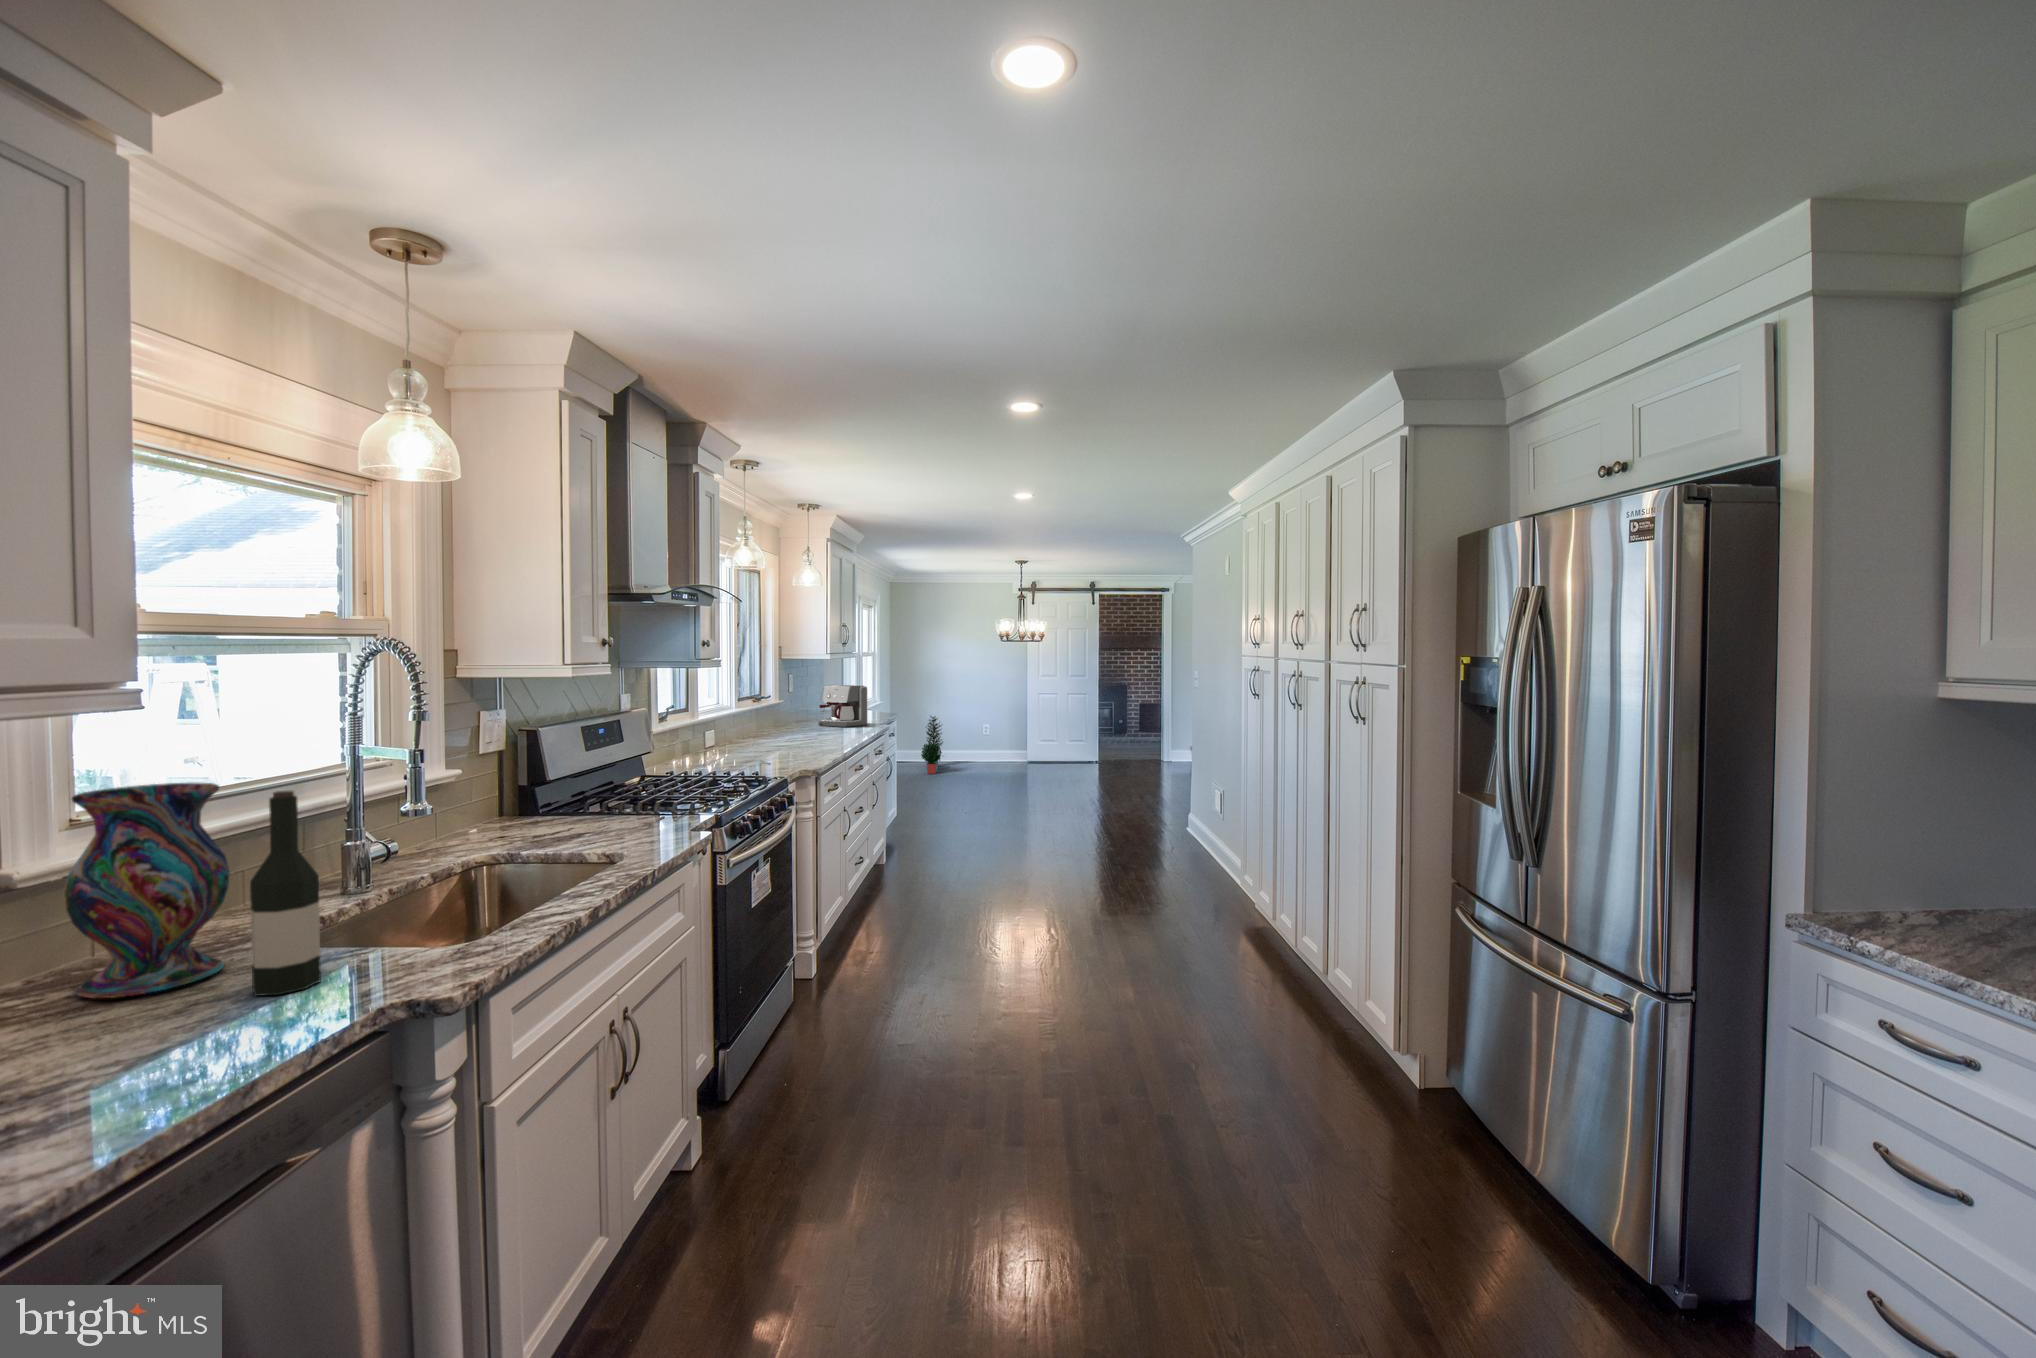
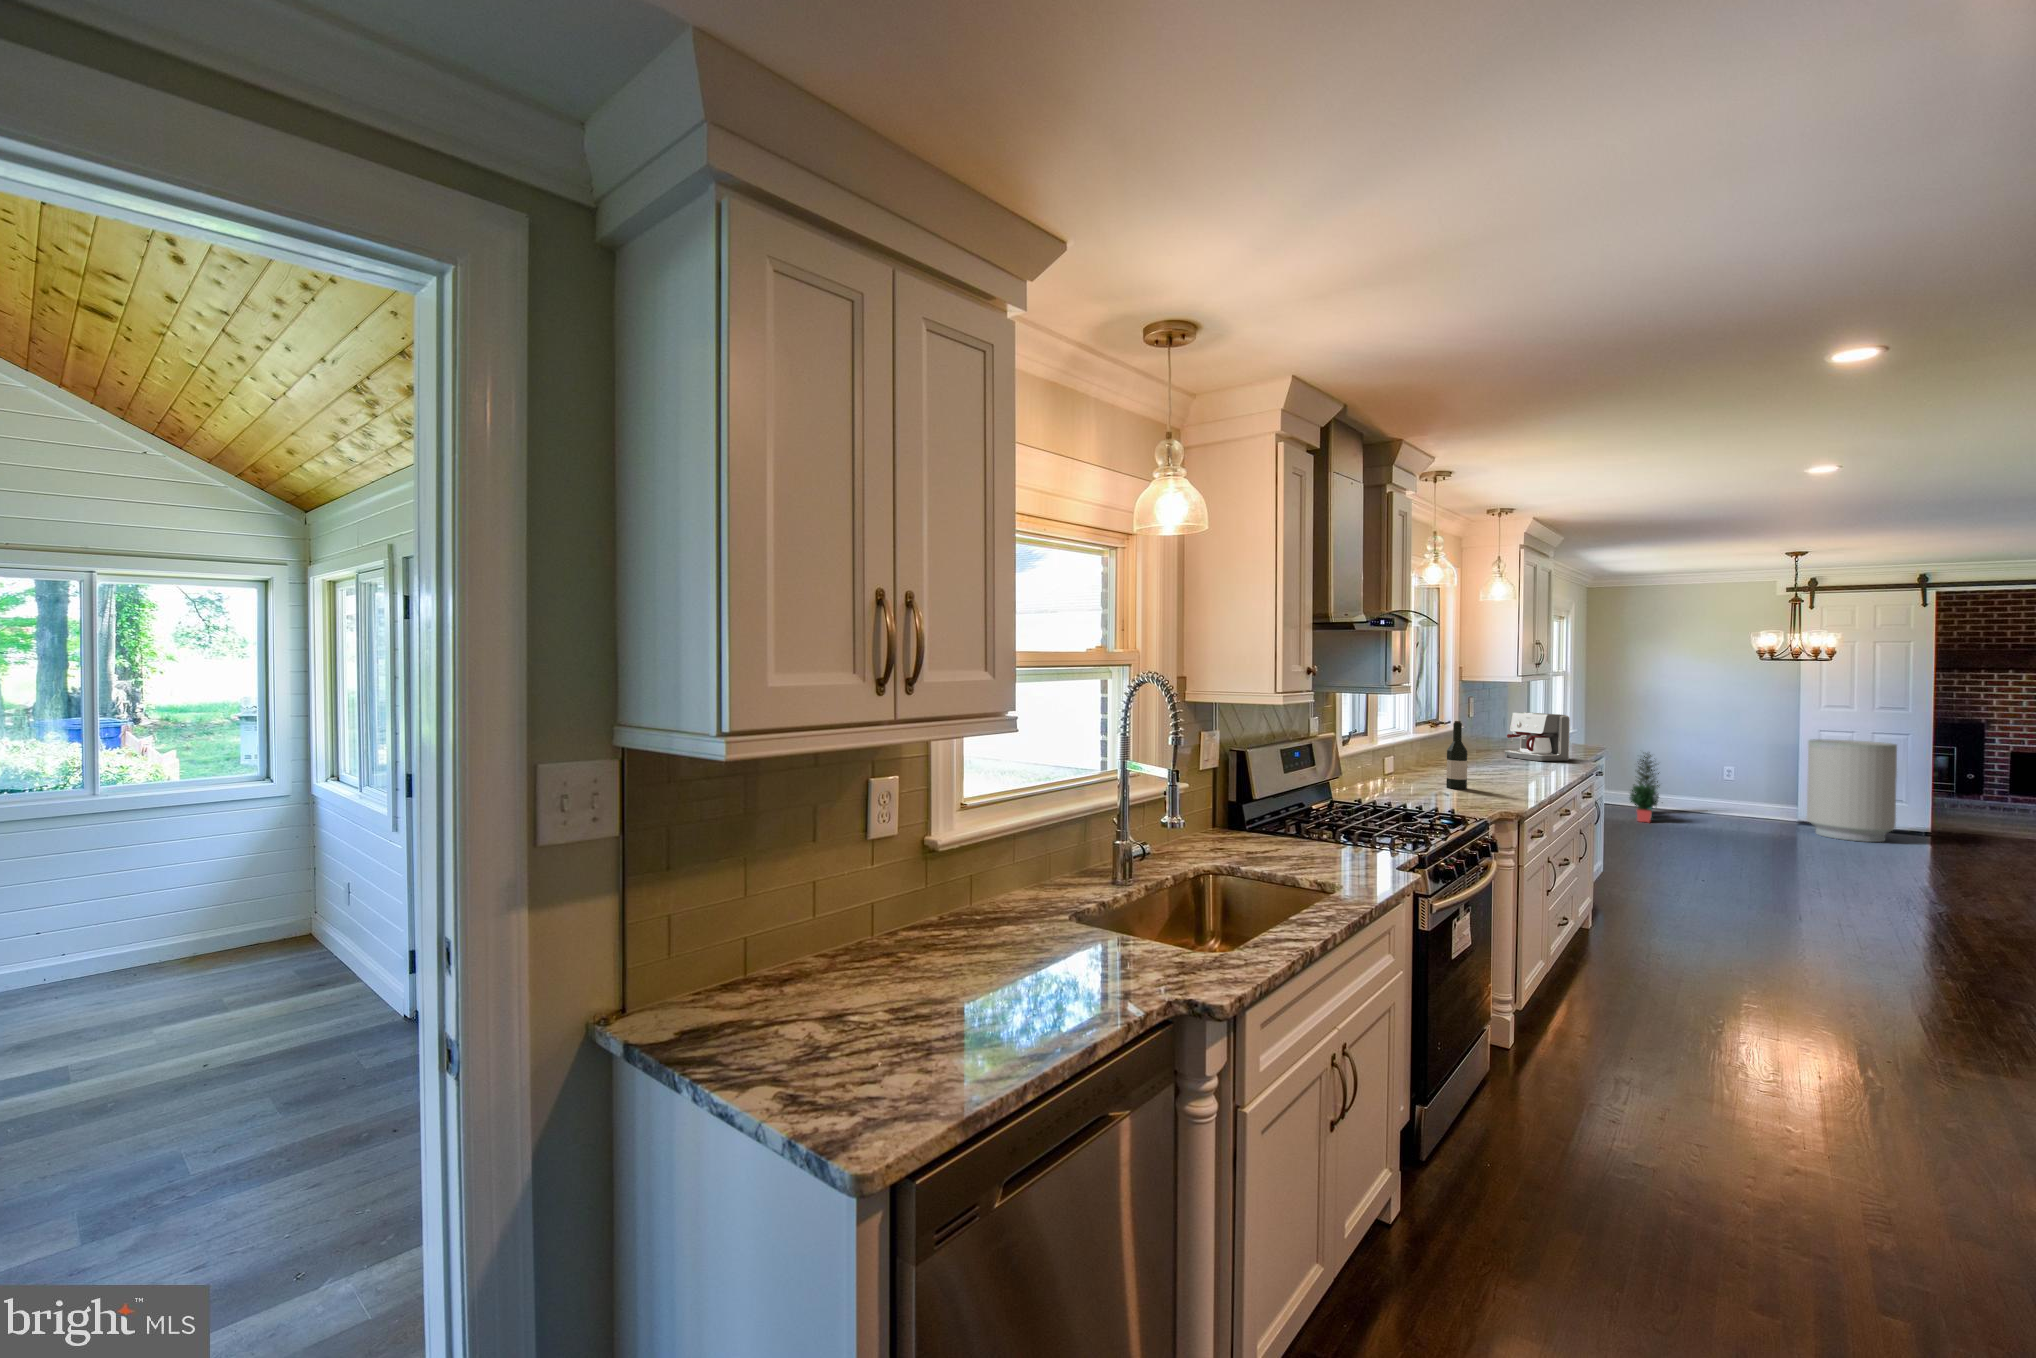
trash can: none [1030,699,1077,772] -> present [1807,739,1897,842]
vase: present [64,783,230,998] -> none [969,783,1057,942]
wine bottle: present [250,791,321,996] -> present [1446,721,1467,789]

